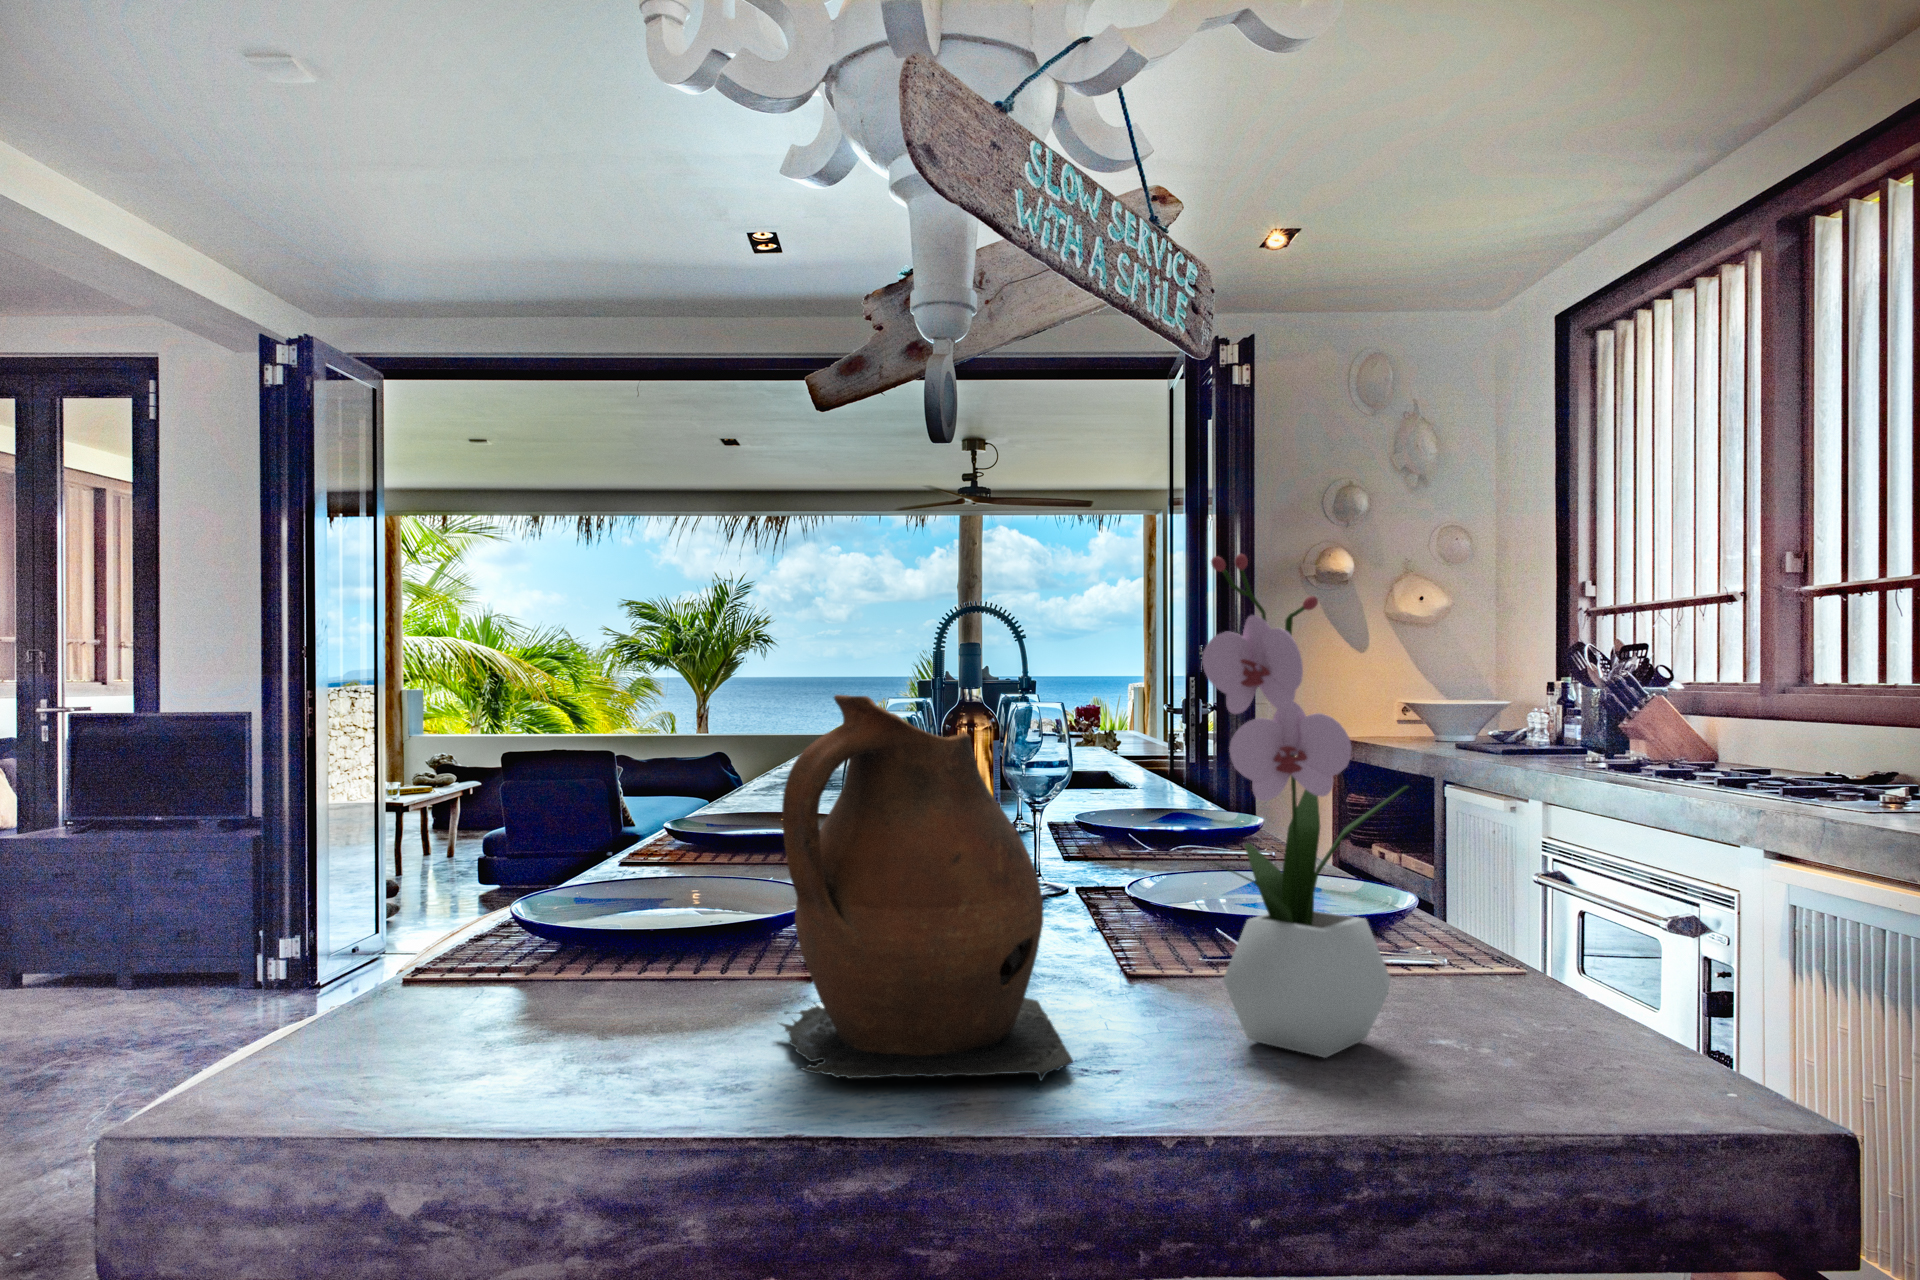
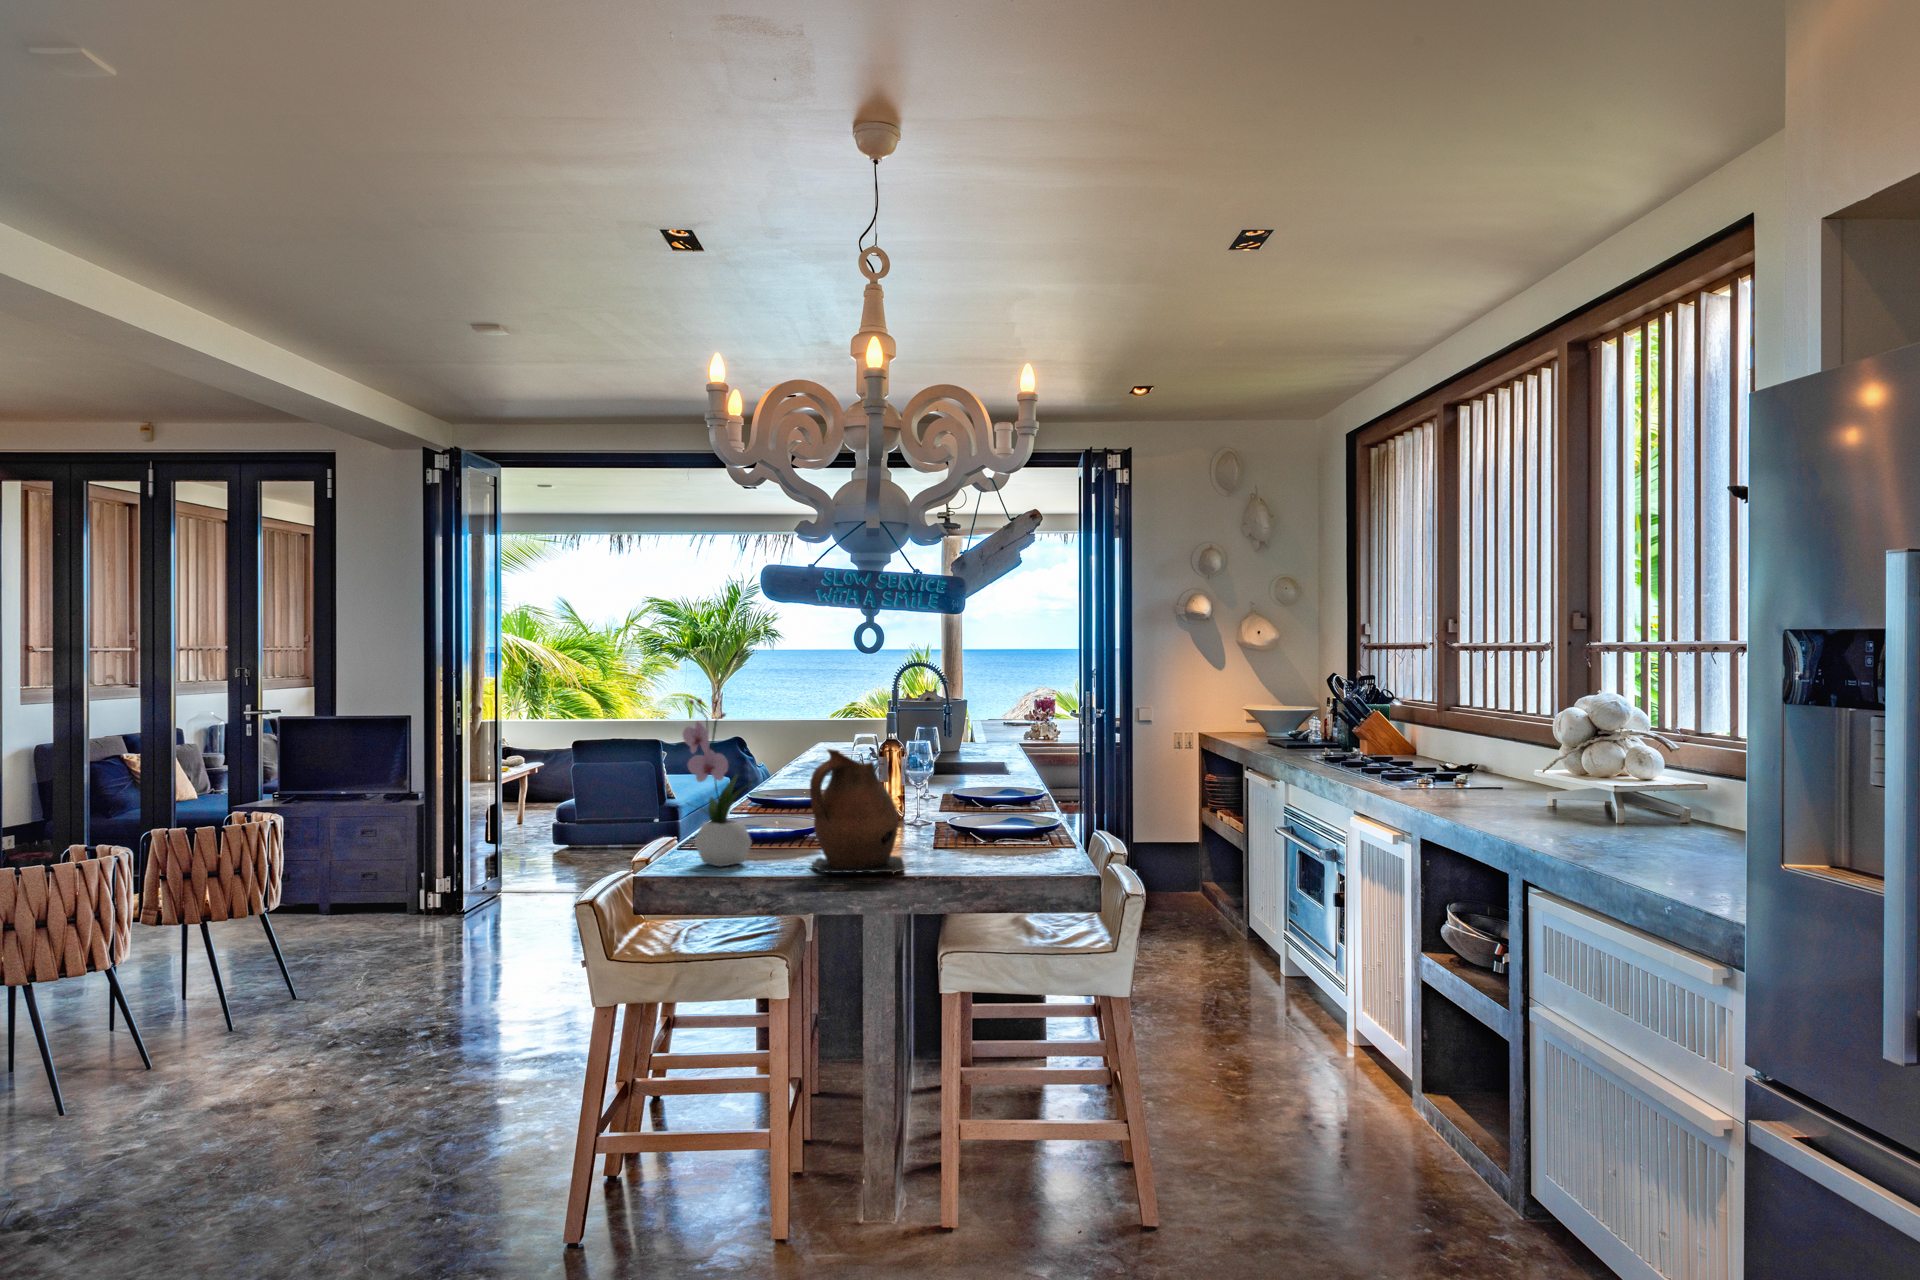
flower arrangement: present [1202,554,1408,1058] -> present [683,699,753,866]

